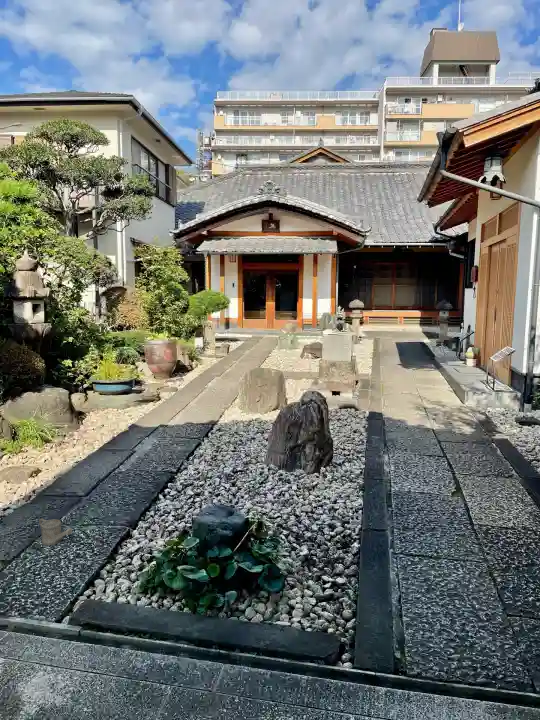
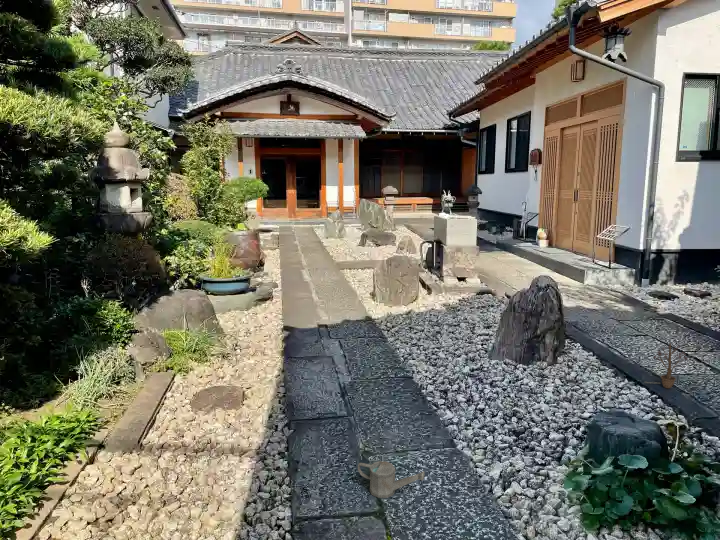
decorative plant: none [366,460,398,502] -> present [646,343,687,388]

